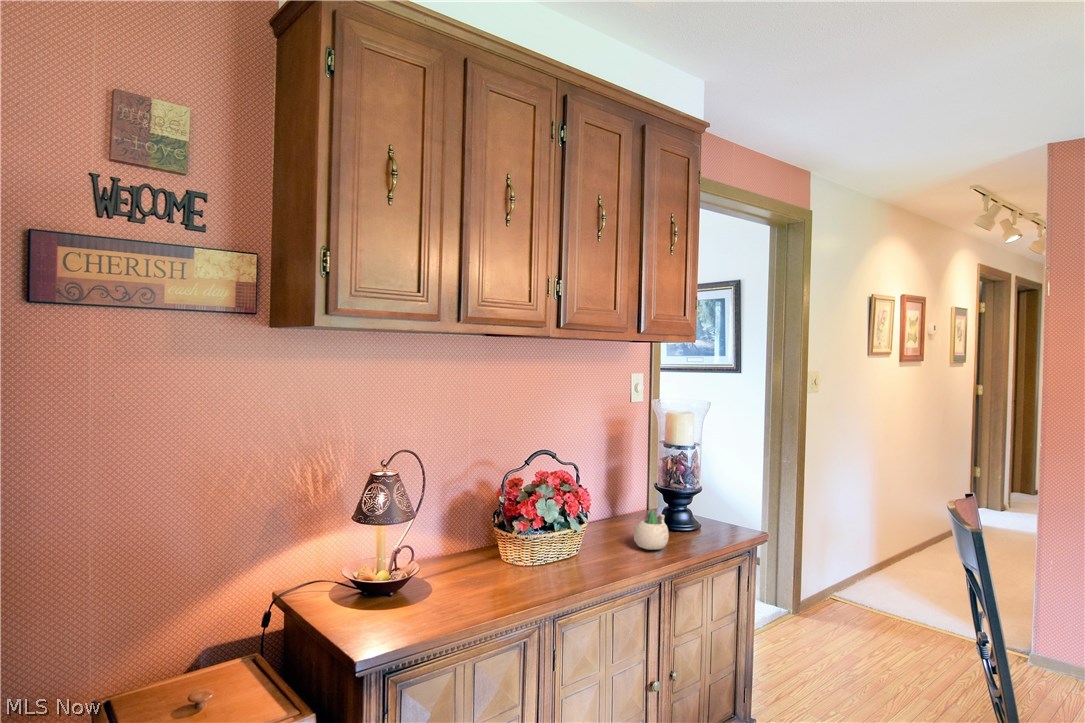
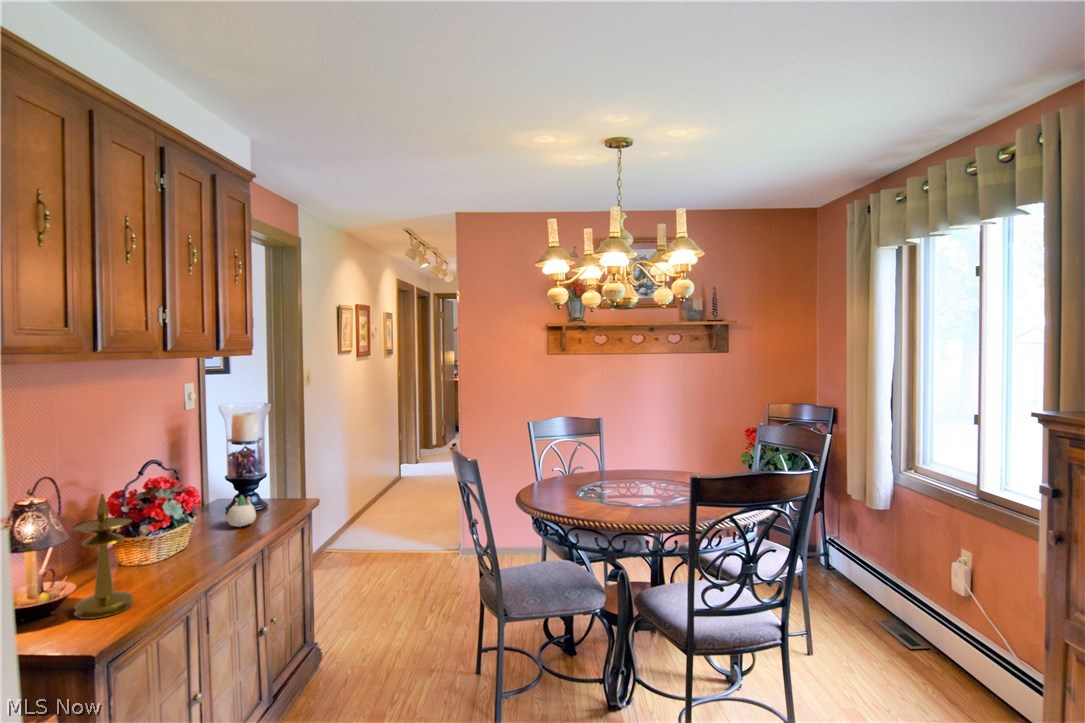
candlestick: none [399,478,458,624] -> present [72,493,133,619]

